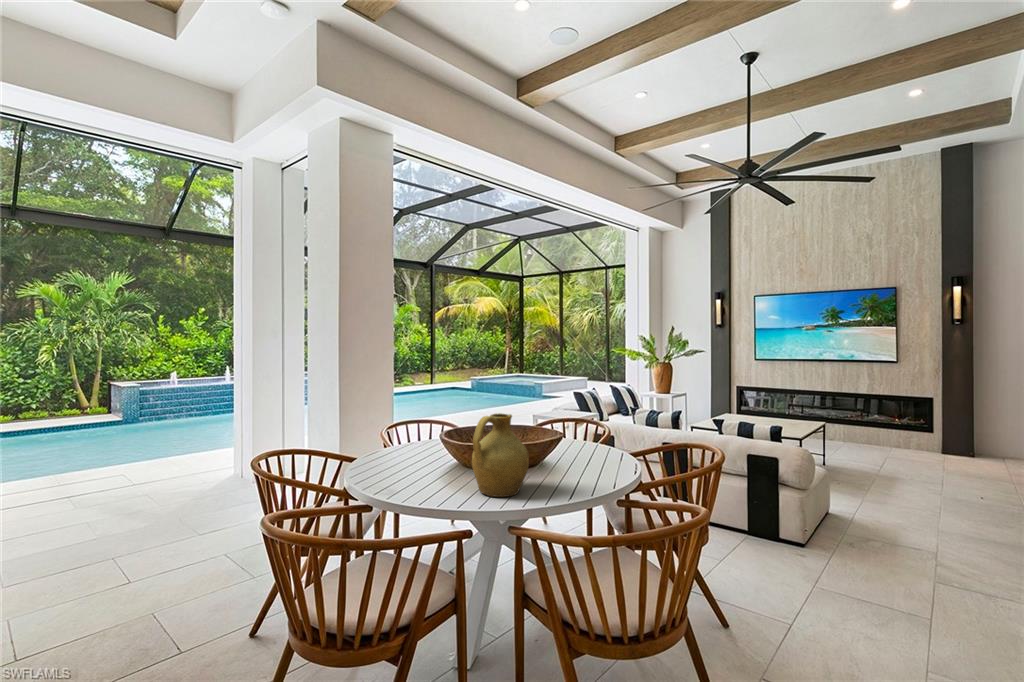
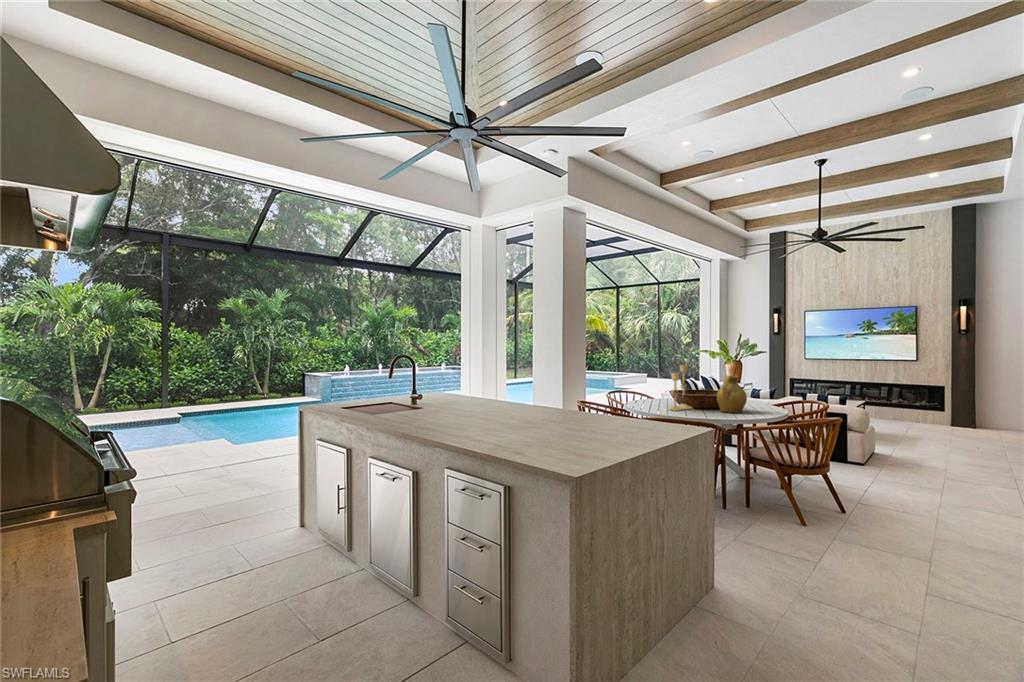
candlestick: none [379,389,443,490] -> present [668,365,692,411]

